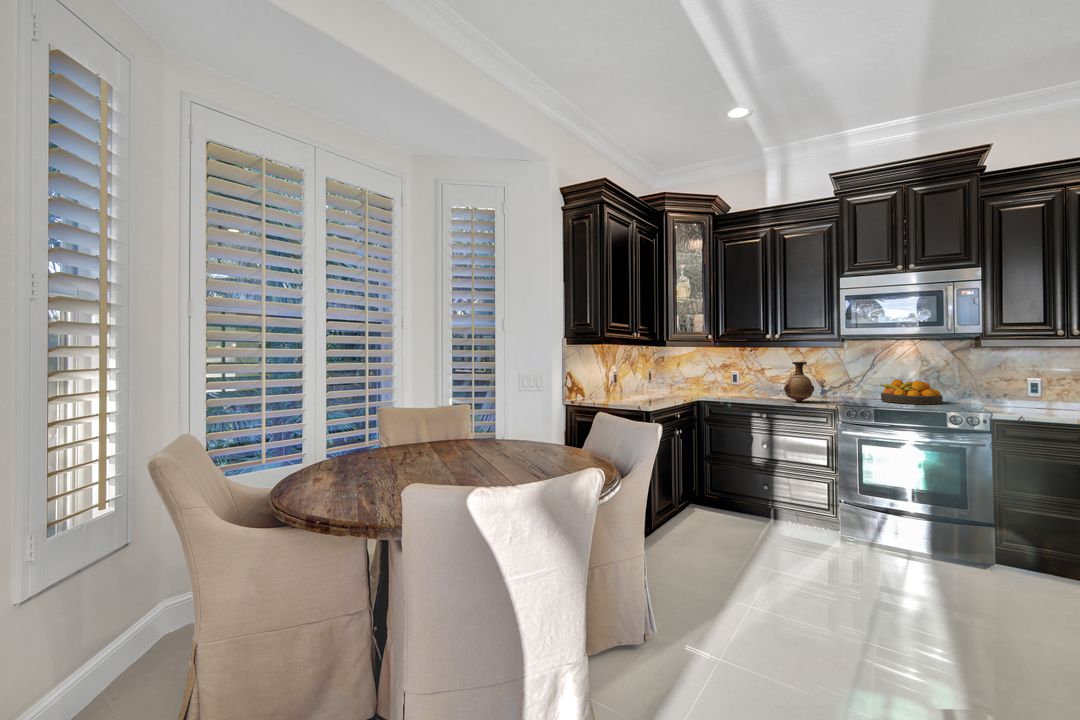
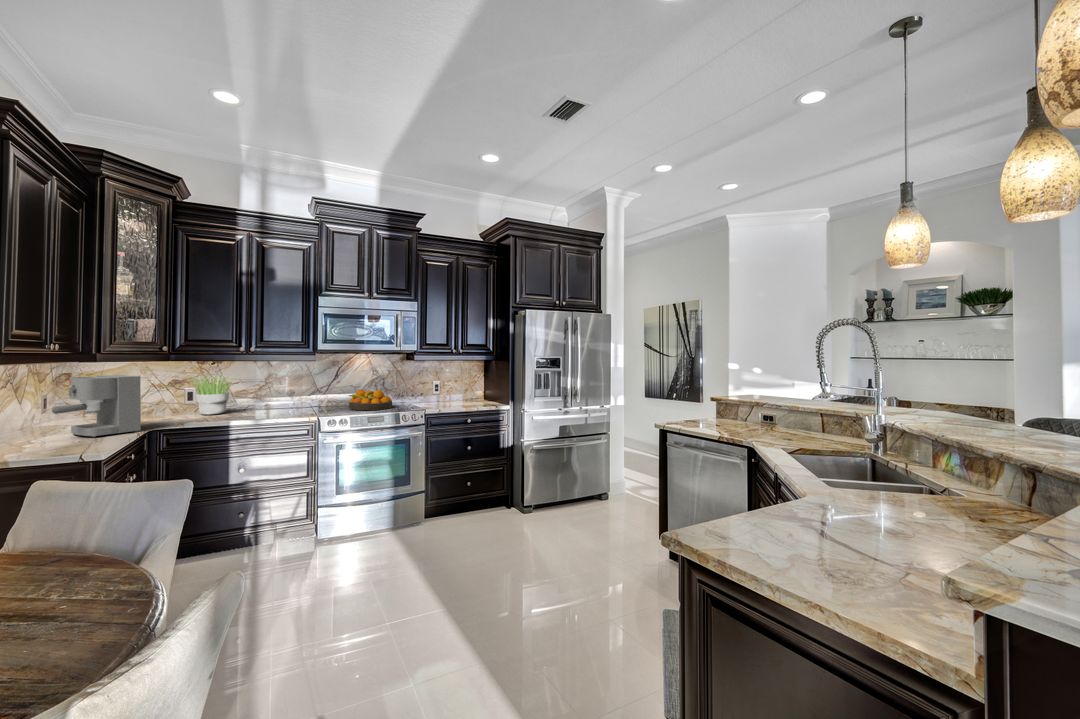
coffee maker: none [644,357,691,399] -> present [52,375,141,437]
potted plant: none [730,360,772,394] -> present [189,376,231,415]
vase: present [784,362,814,402] -> none [269,378,298,420]

